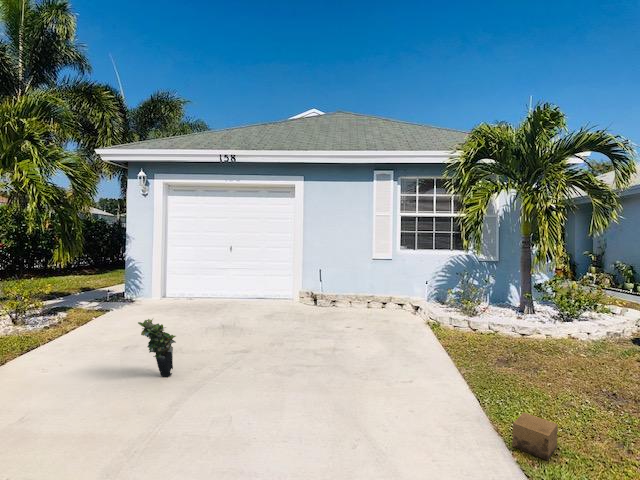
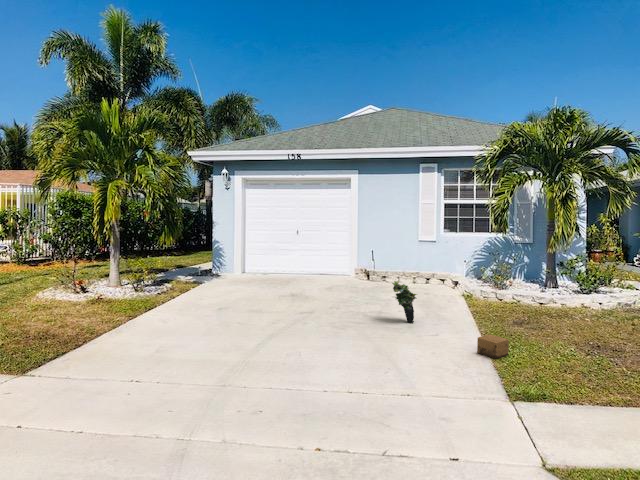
potted plant: present [138,319,176,377] -> present [392,281,417,323]

